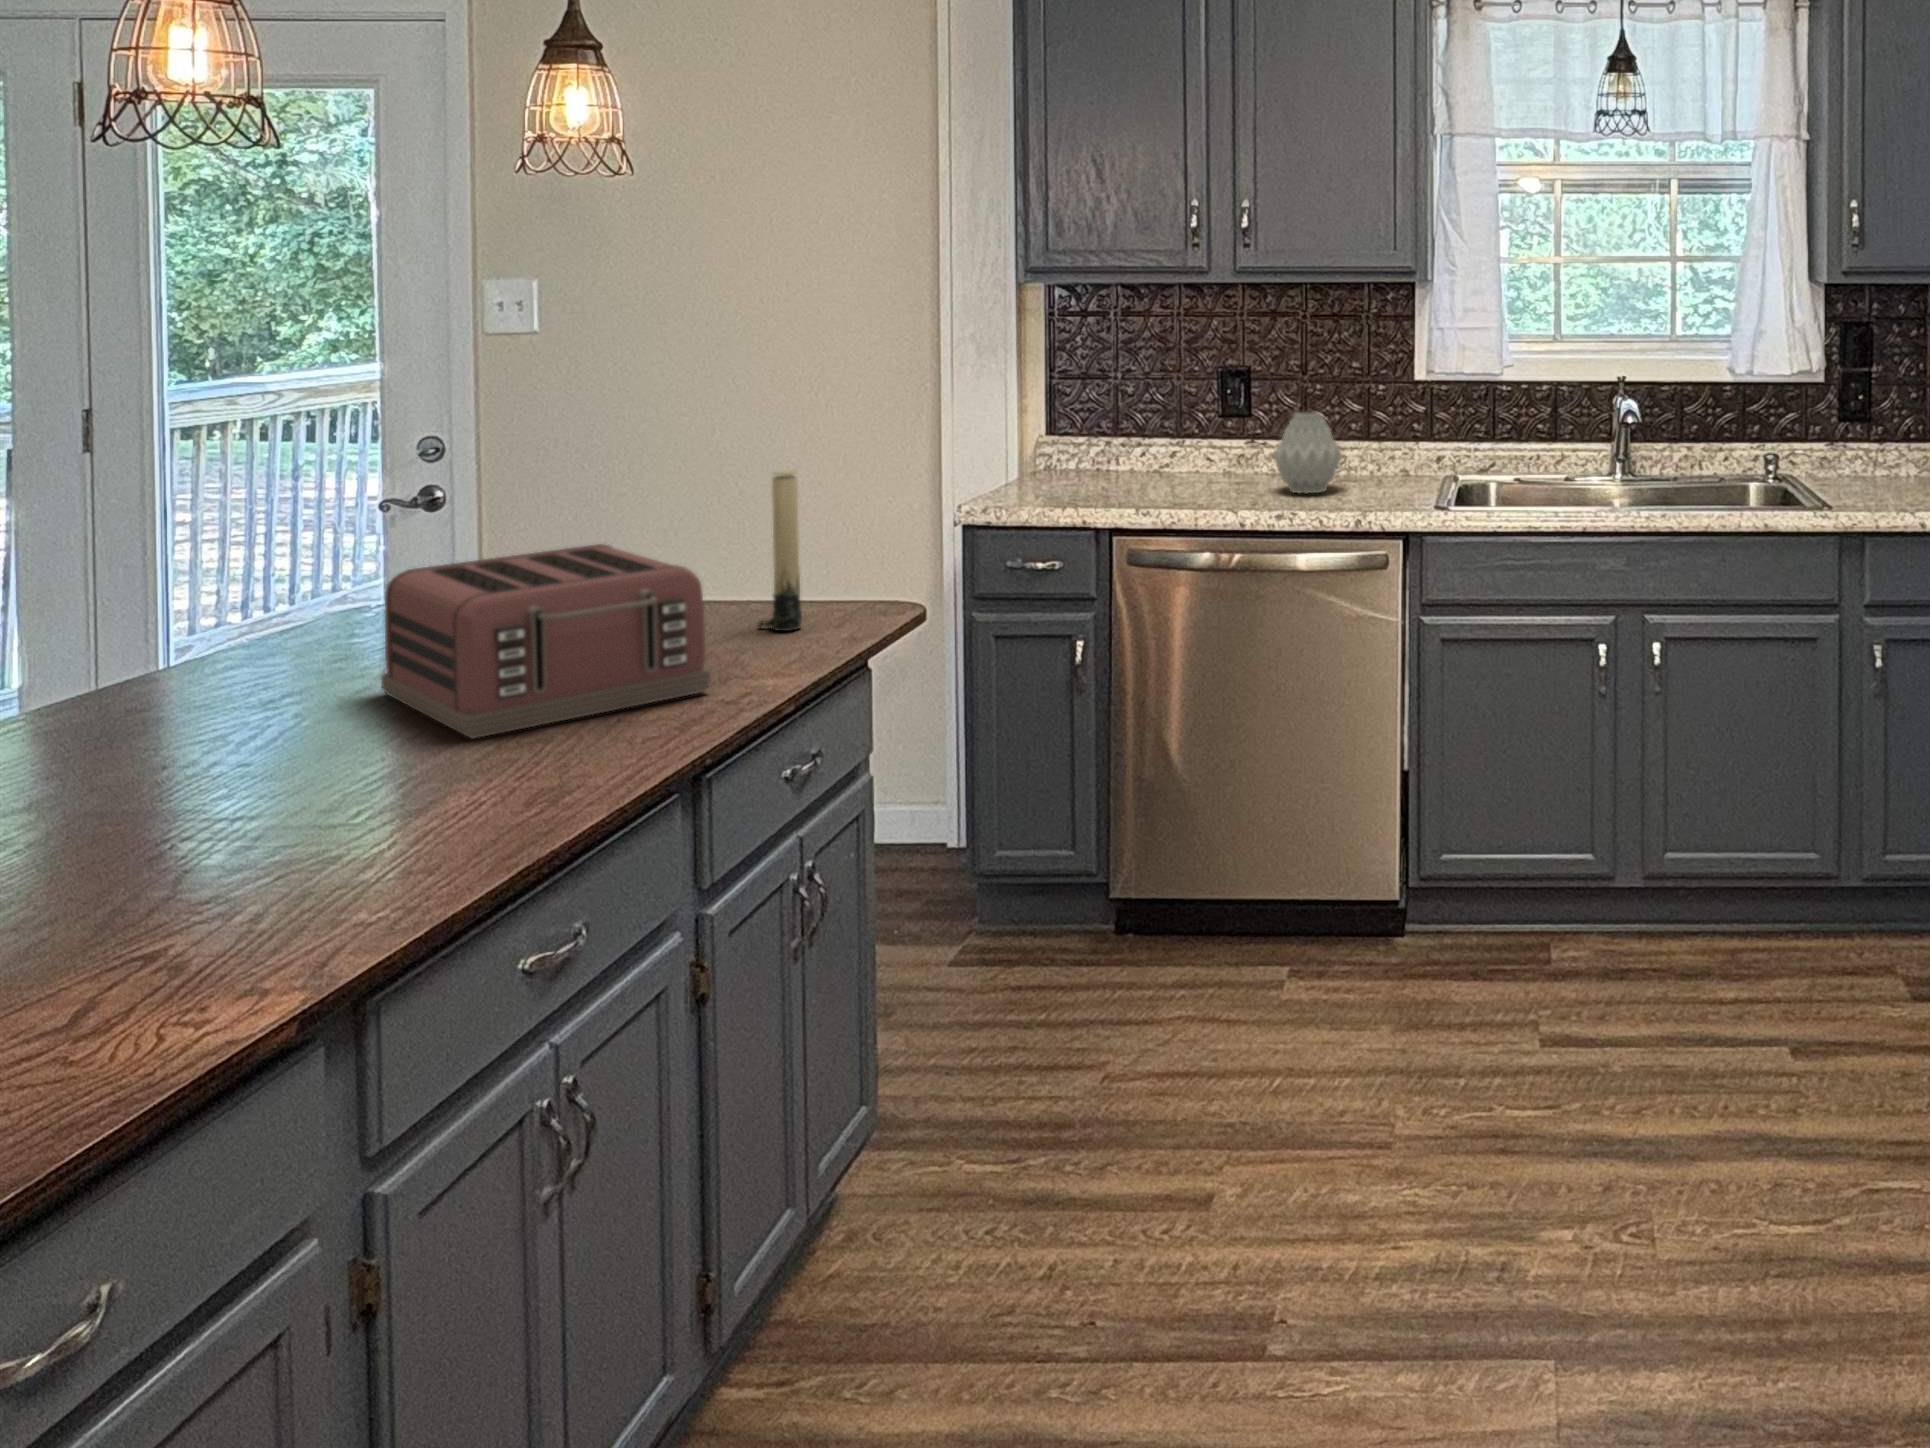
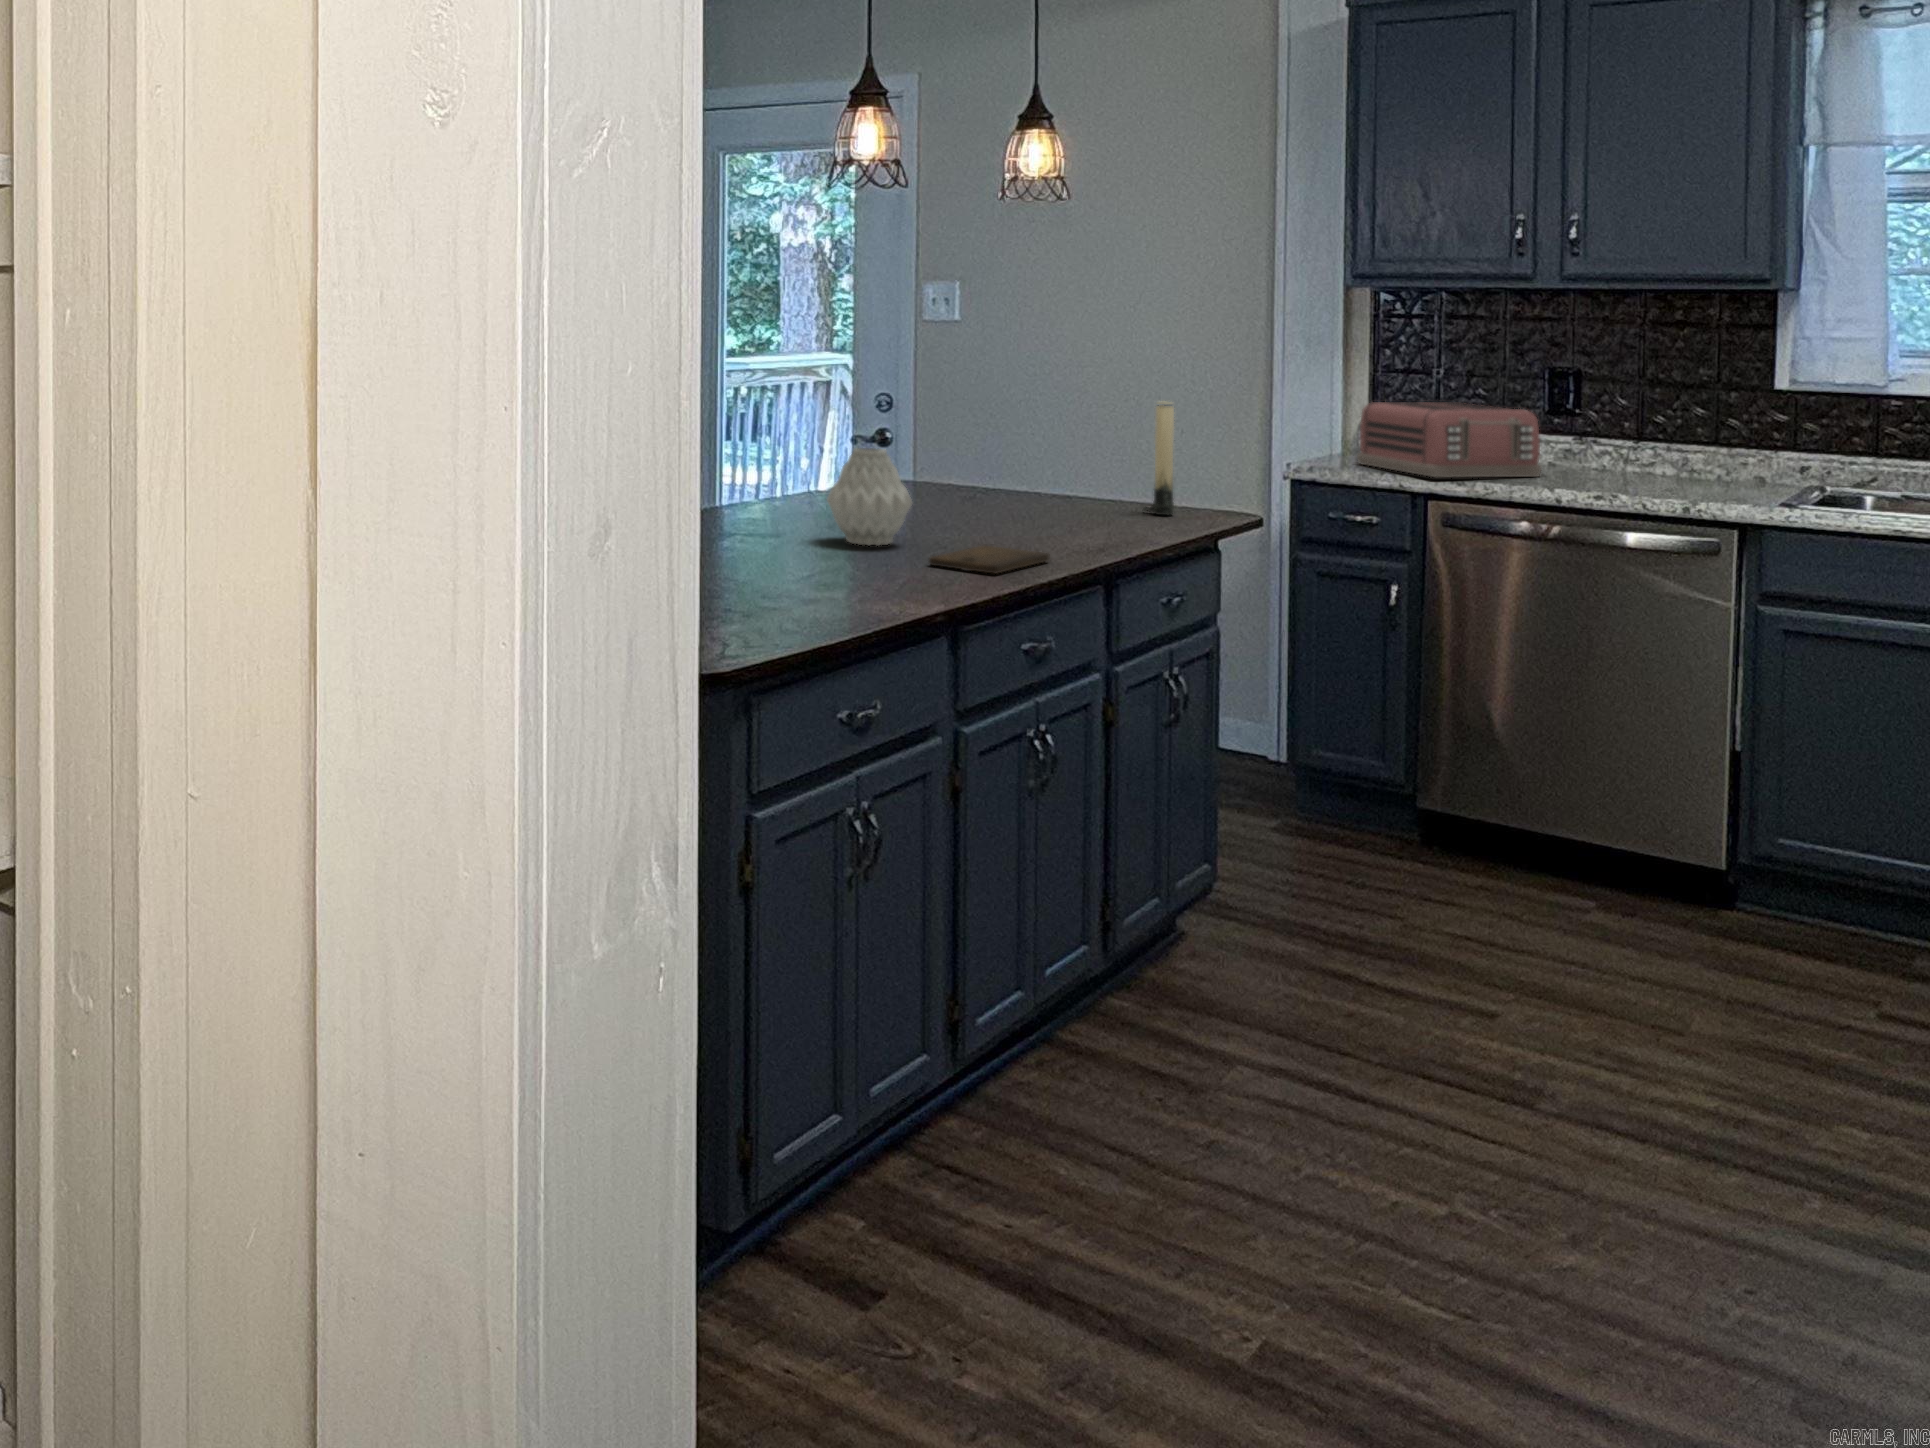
vase: present [1273,412,1342,493] -> present [827,448,912,545]
toaster: present [381,544,711,738] -> present [1357,402,1541,477]
cutting board: none [325,780,573,860] -> present [929,546,1049,574]

